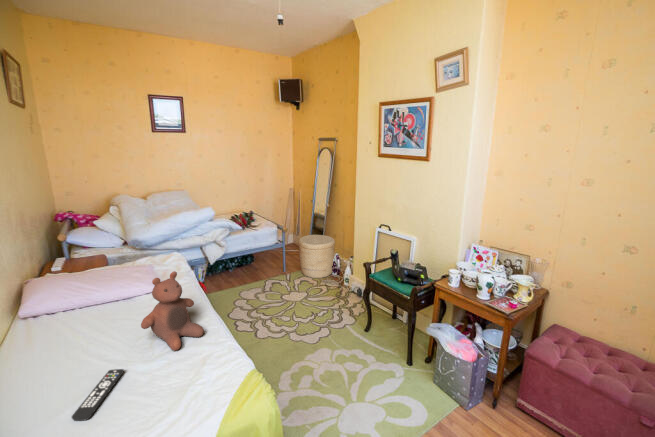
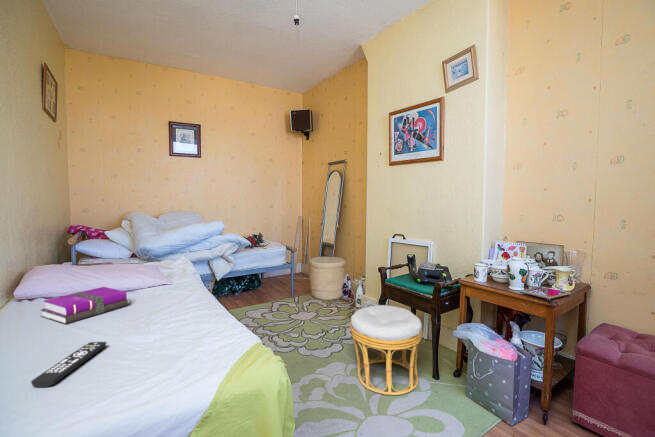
stuffed bear: present [141,271,204,351] -> none [133,245,204,330]
notebook: none [56,299,135,344] -> present [41,287,129,324]
ottoman: none [336,301,399,382] -> present [350,305,422,395]

